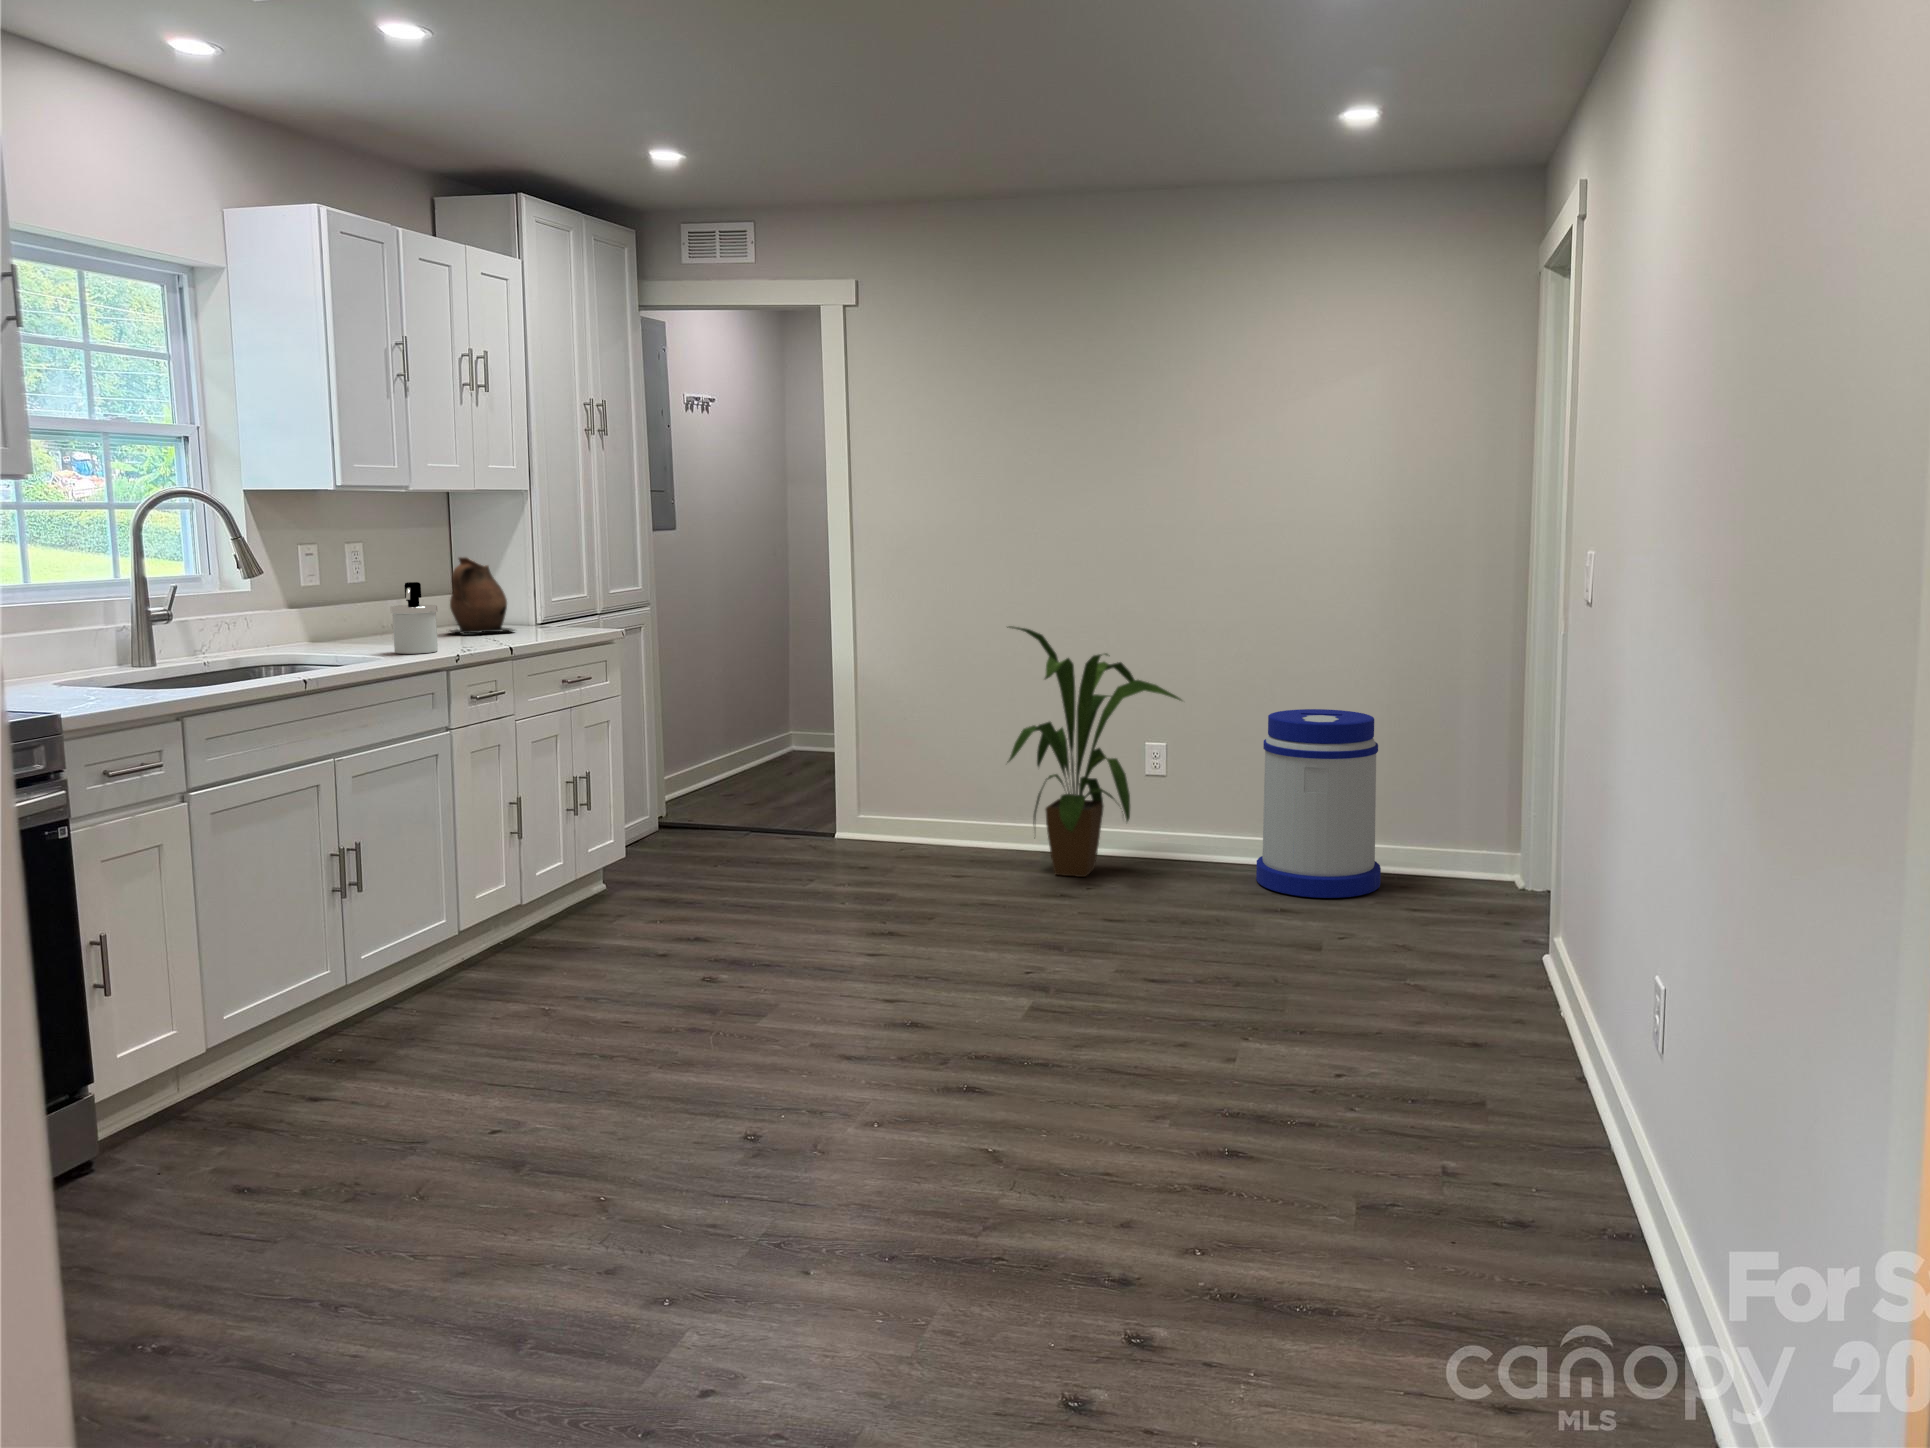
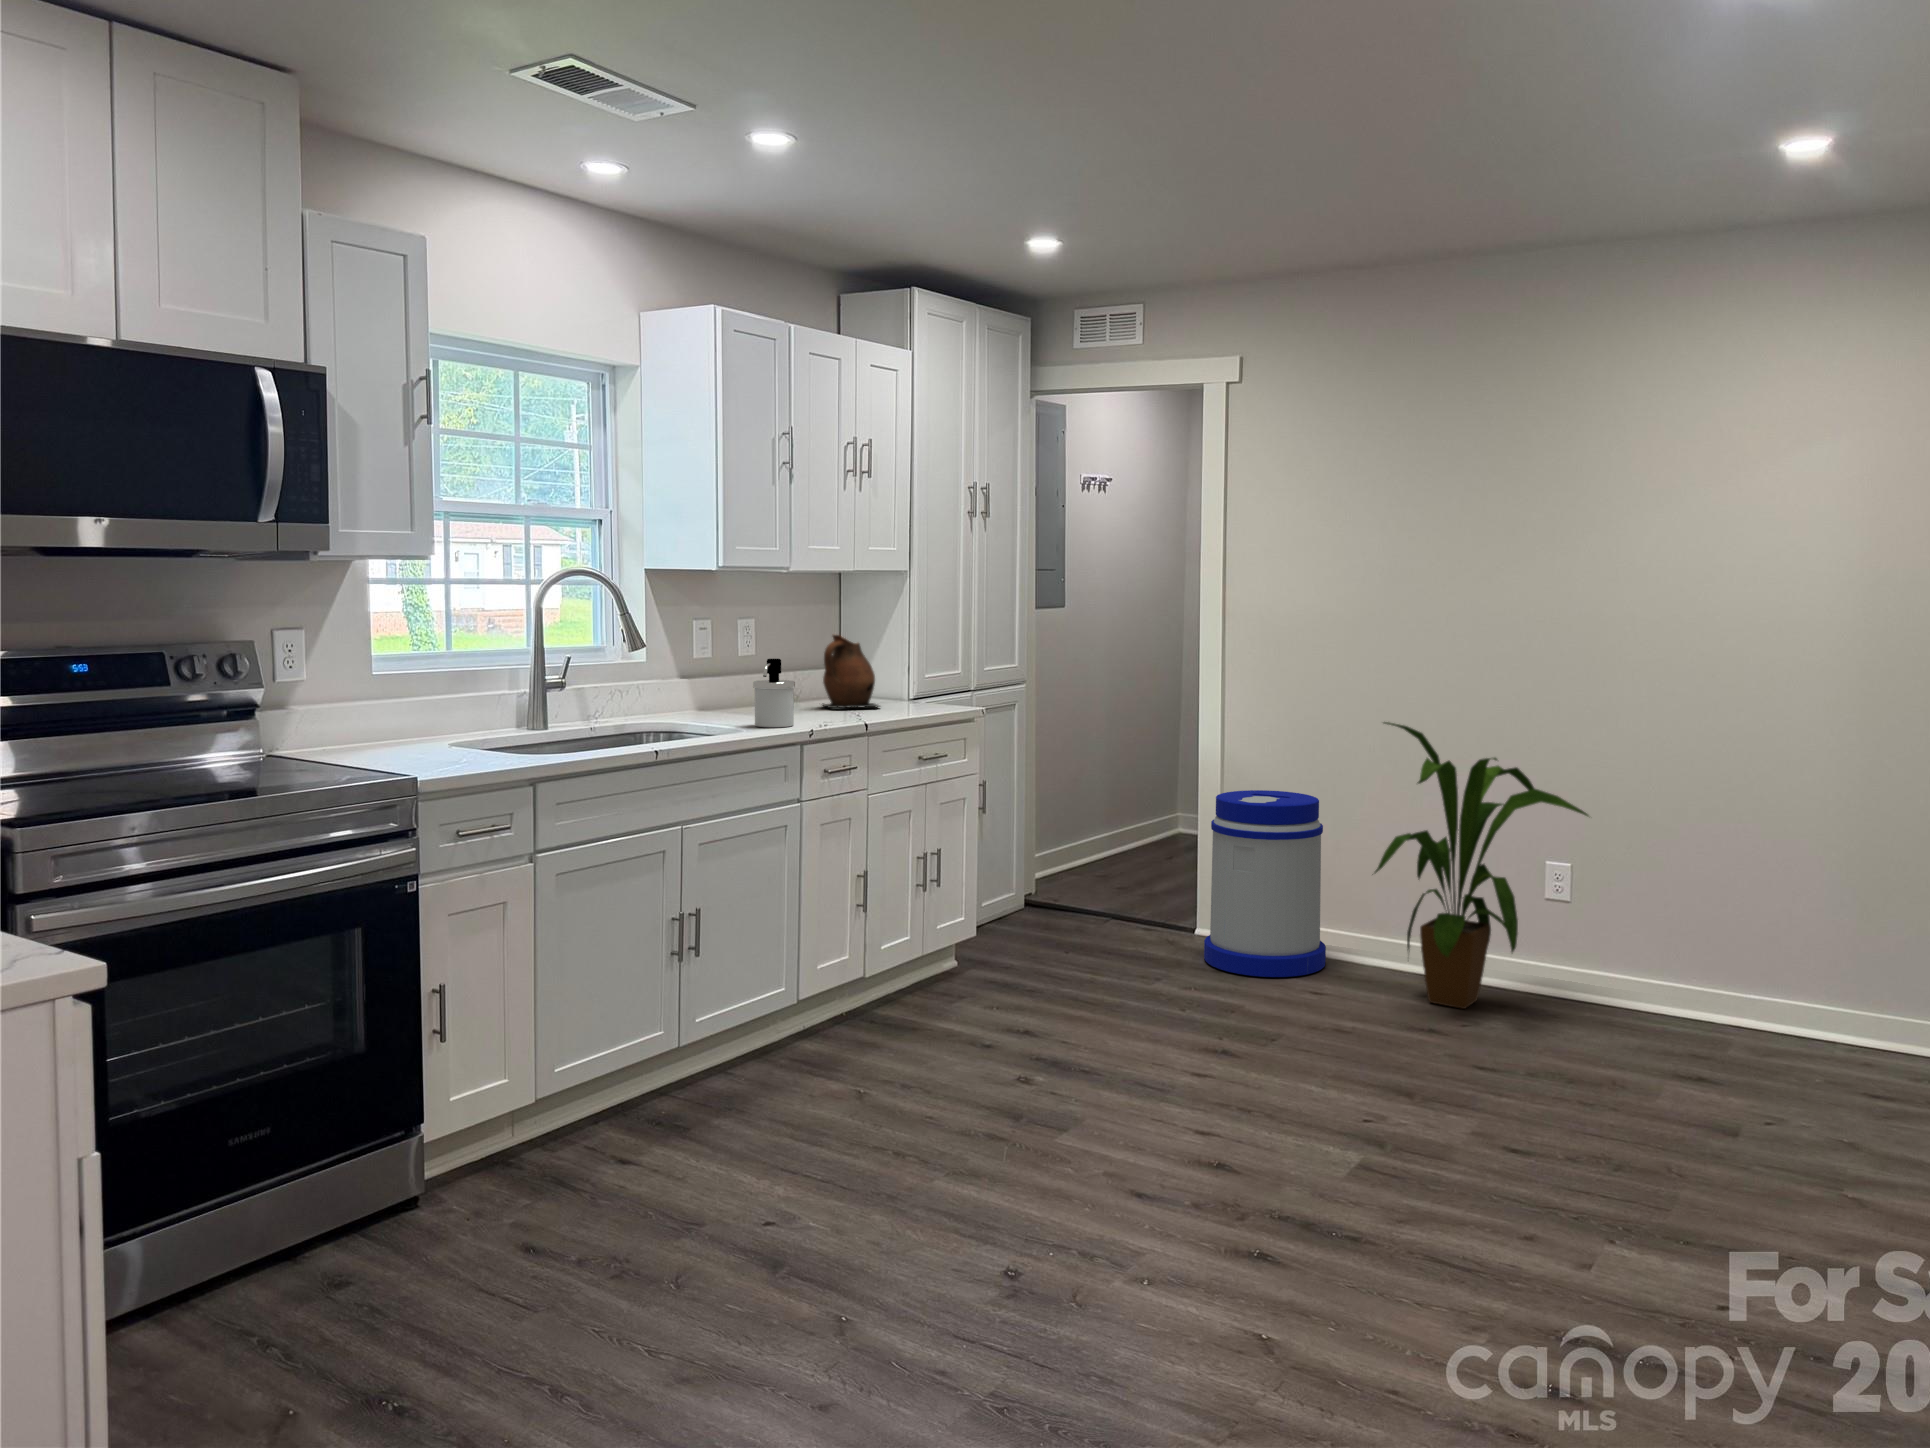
trash can: present [1256,709,1381,898] -> present [1204,790,1326,977]

